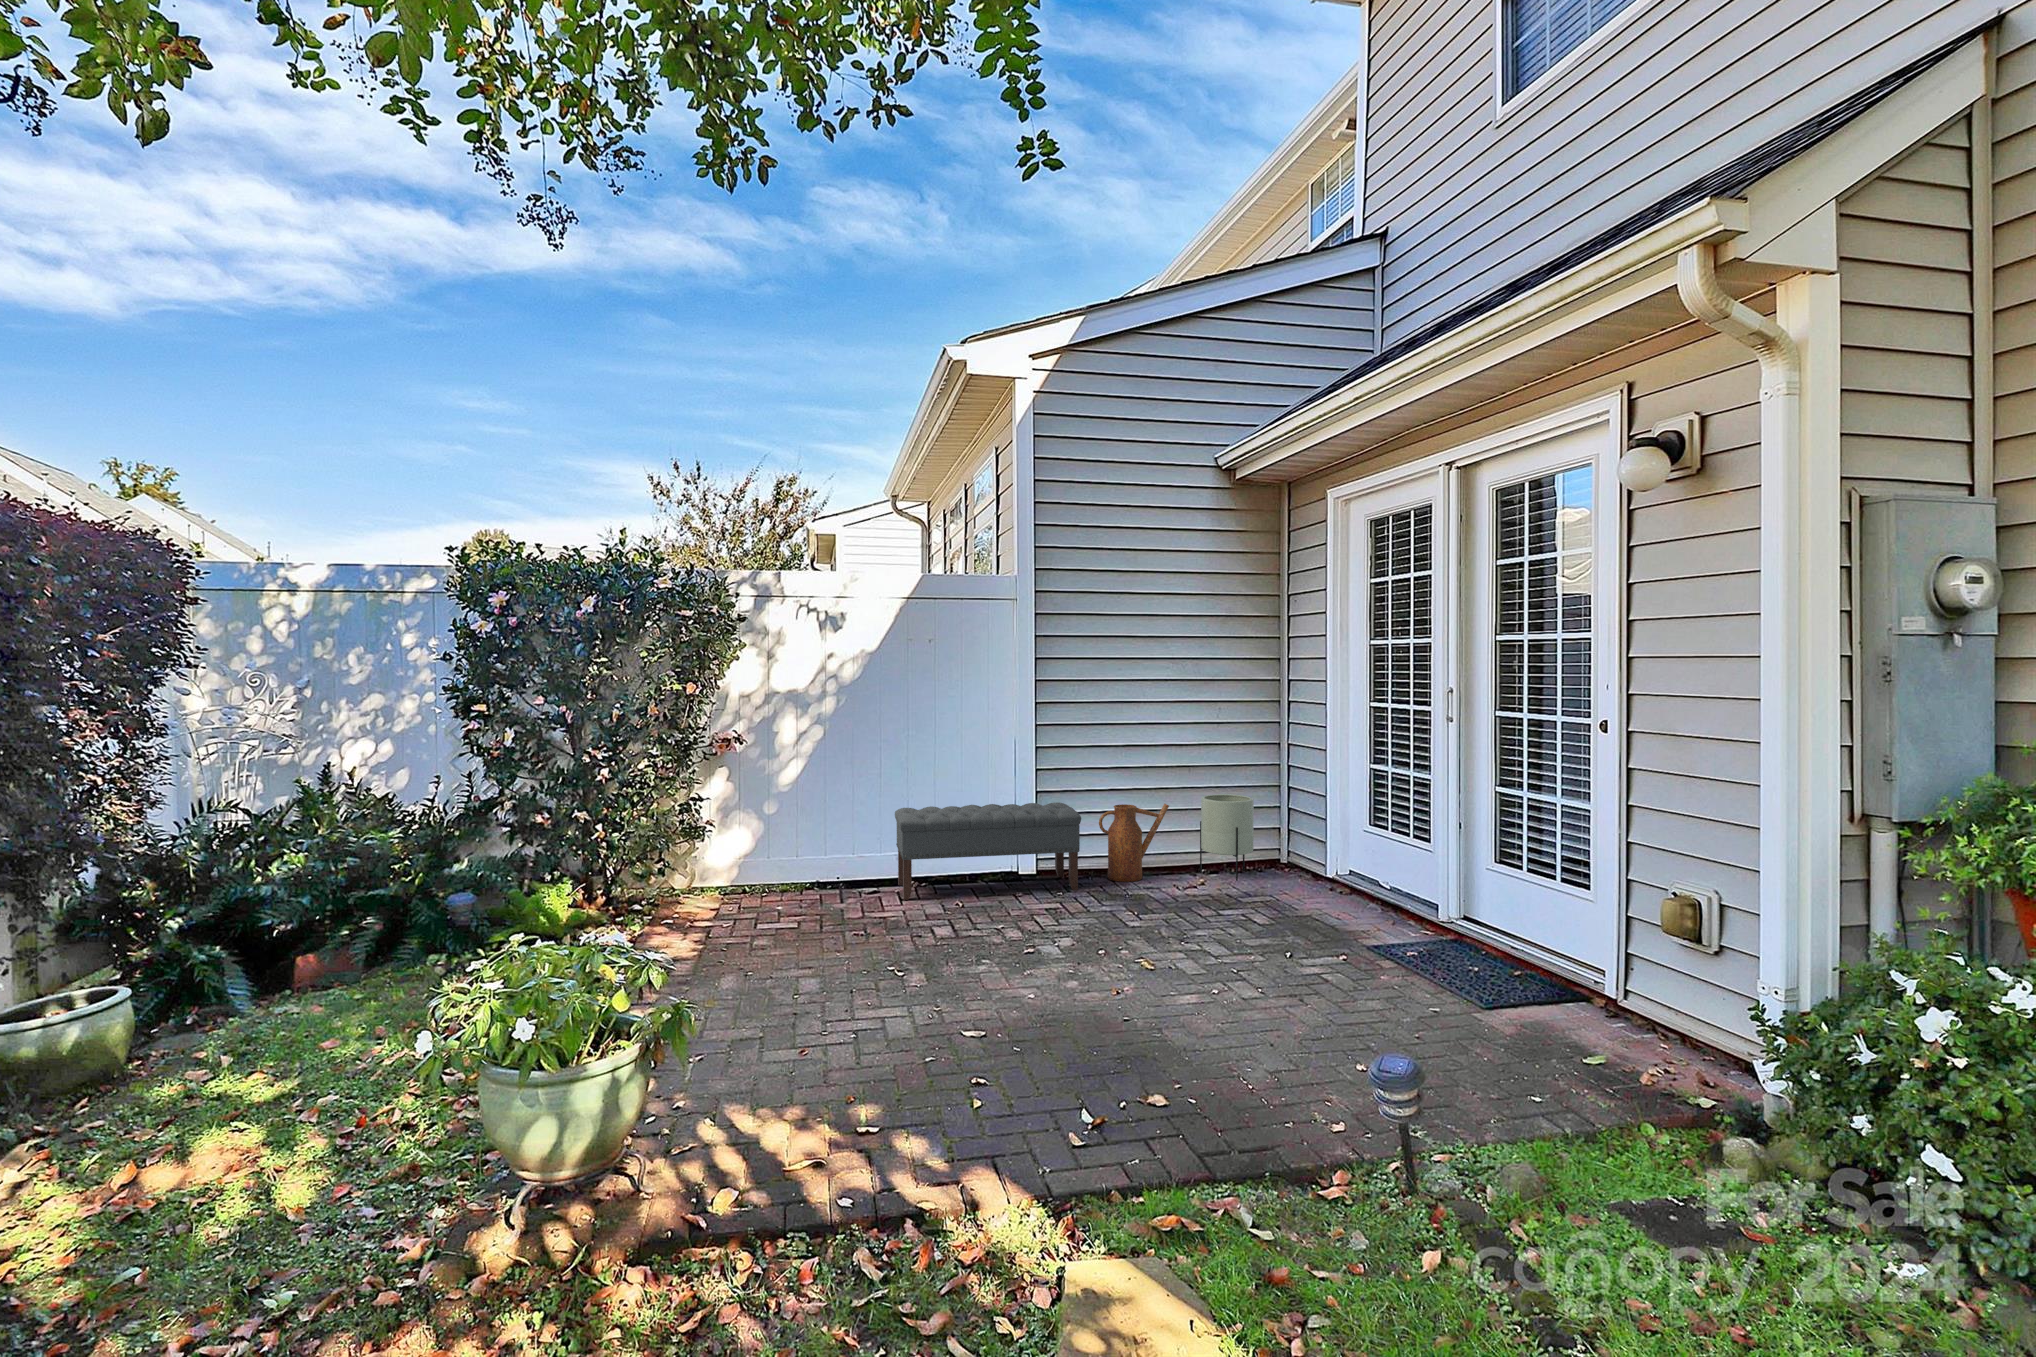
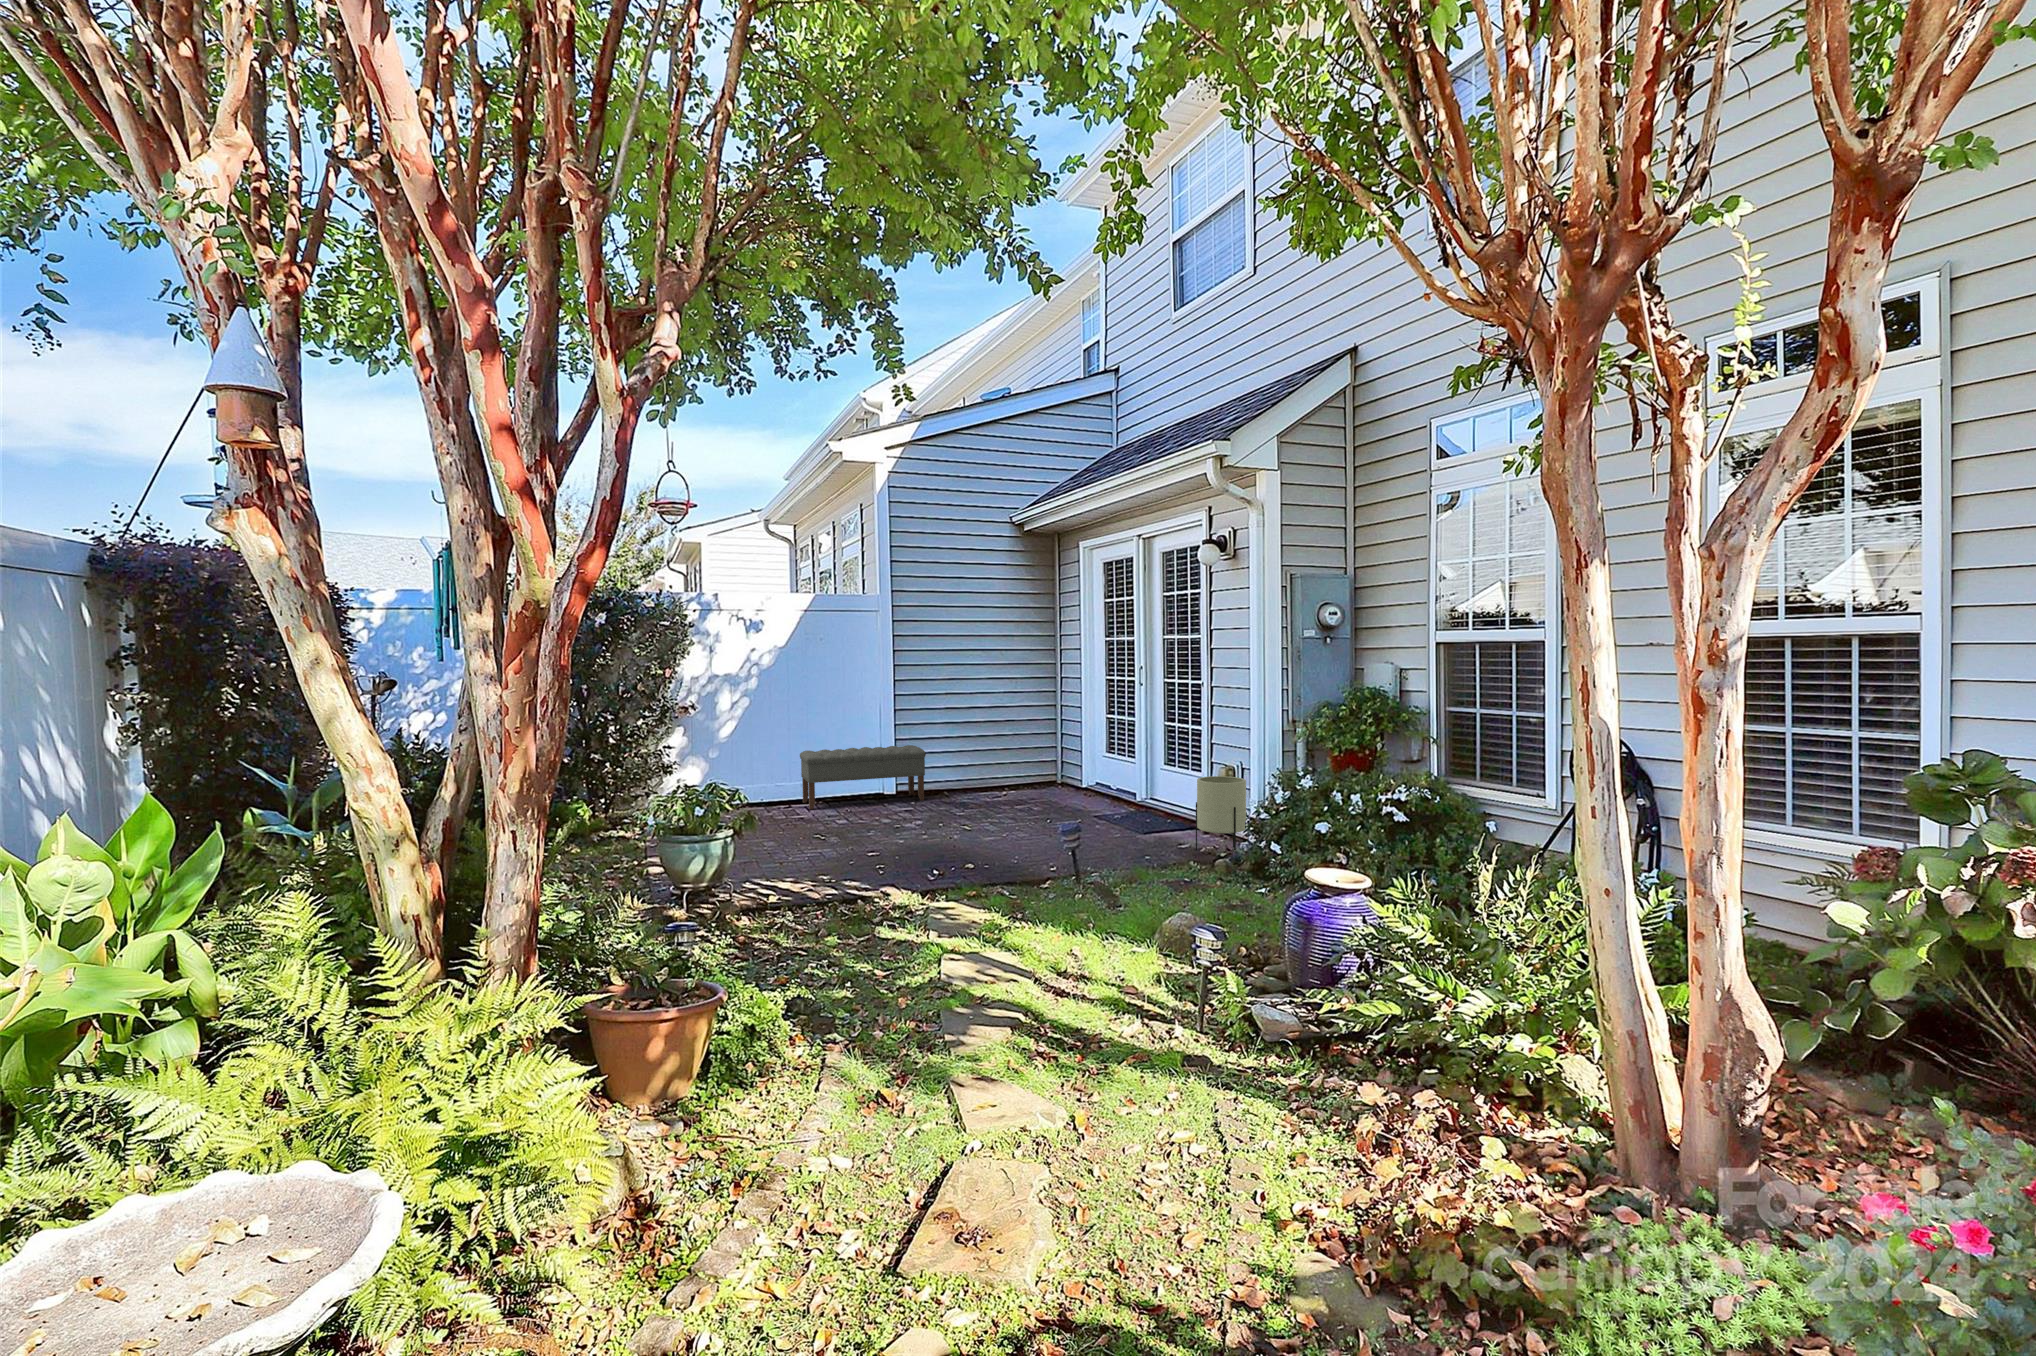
planter: present [1200,794,1254,881] -> present [1196,776,1246,851]
watering can: present [1099,804,1169,882] -> none [937,744,983,795]

